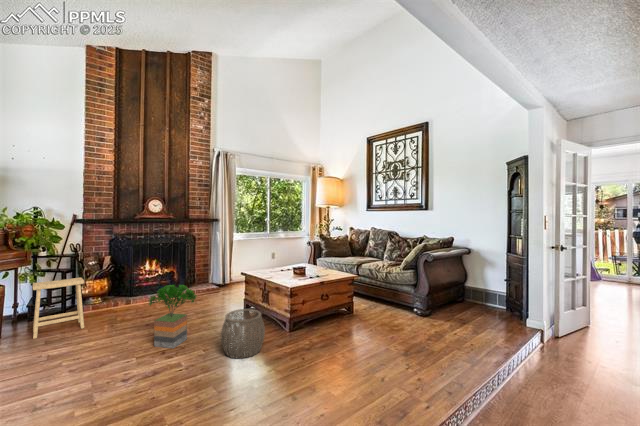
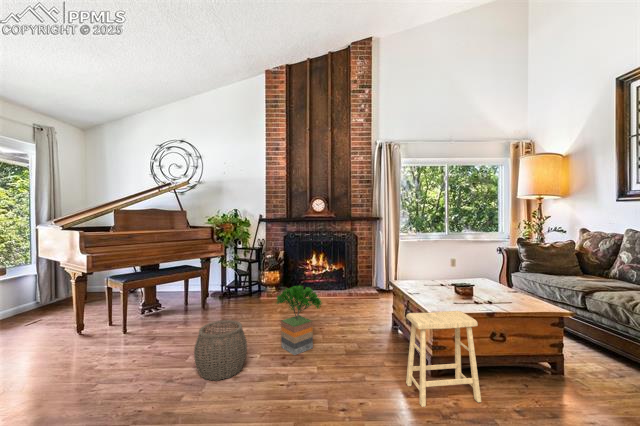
footstool: present [33,278,84,339] -> present [406,311,481,407]
woven basket: present [221,309,265,358] -> present [194,320,247,380]

